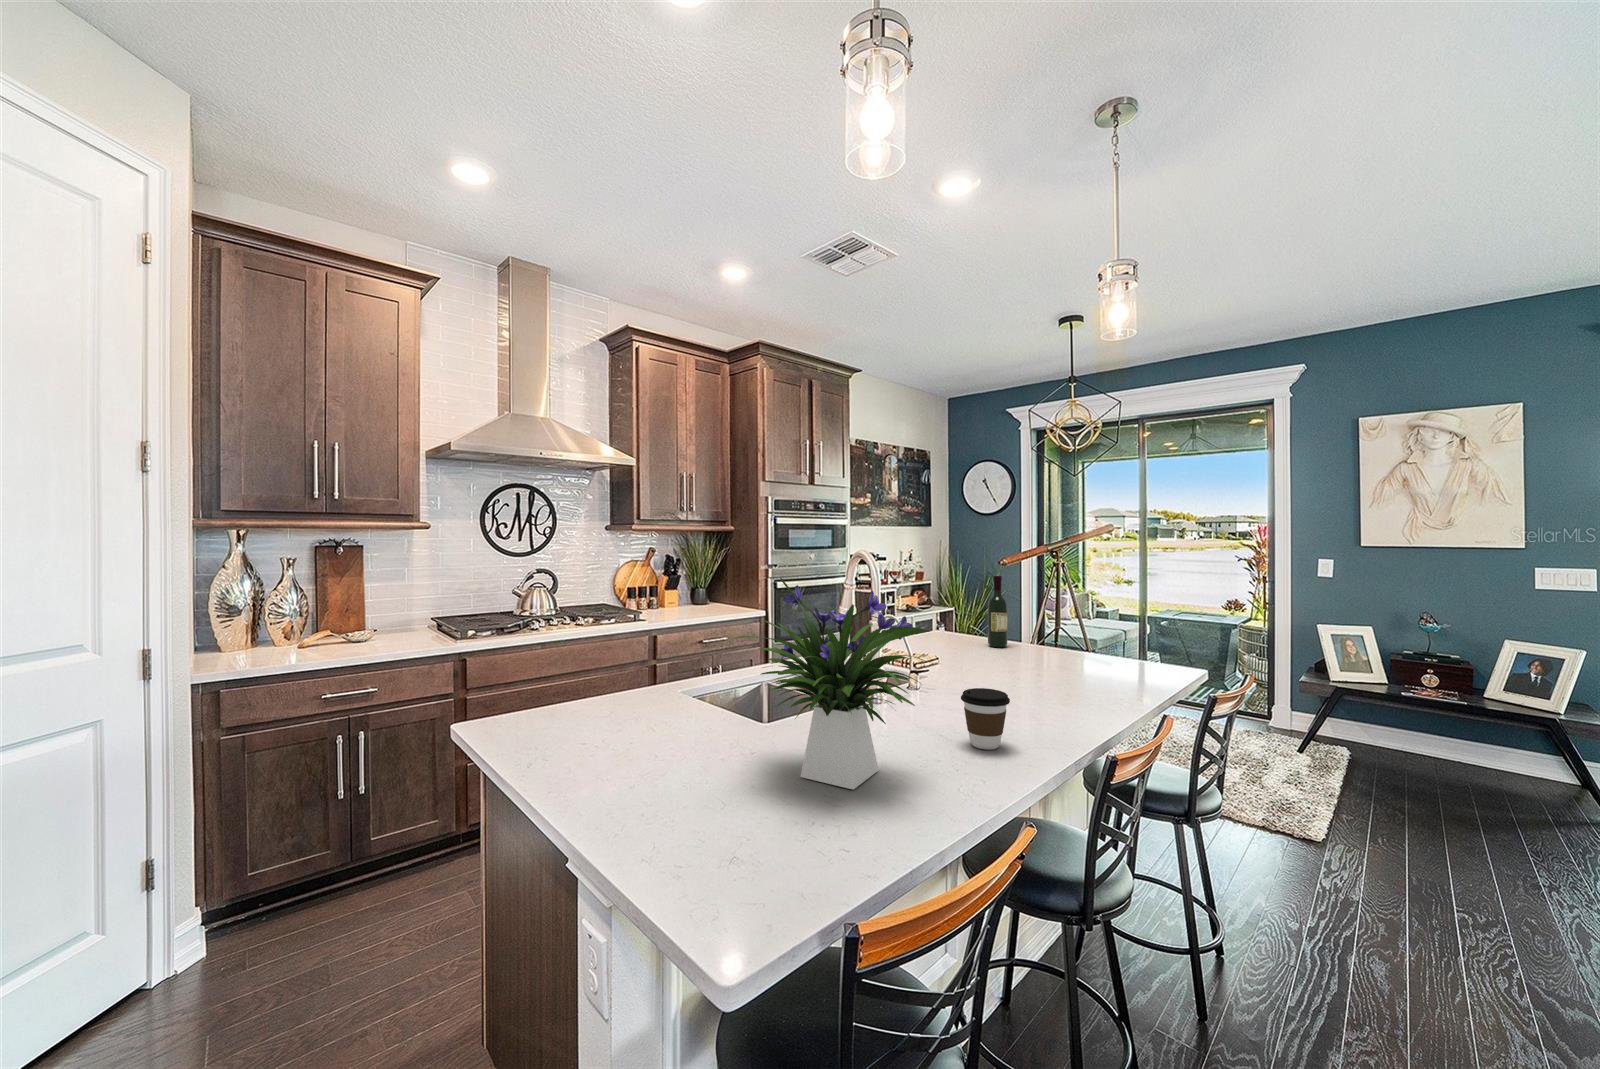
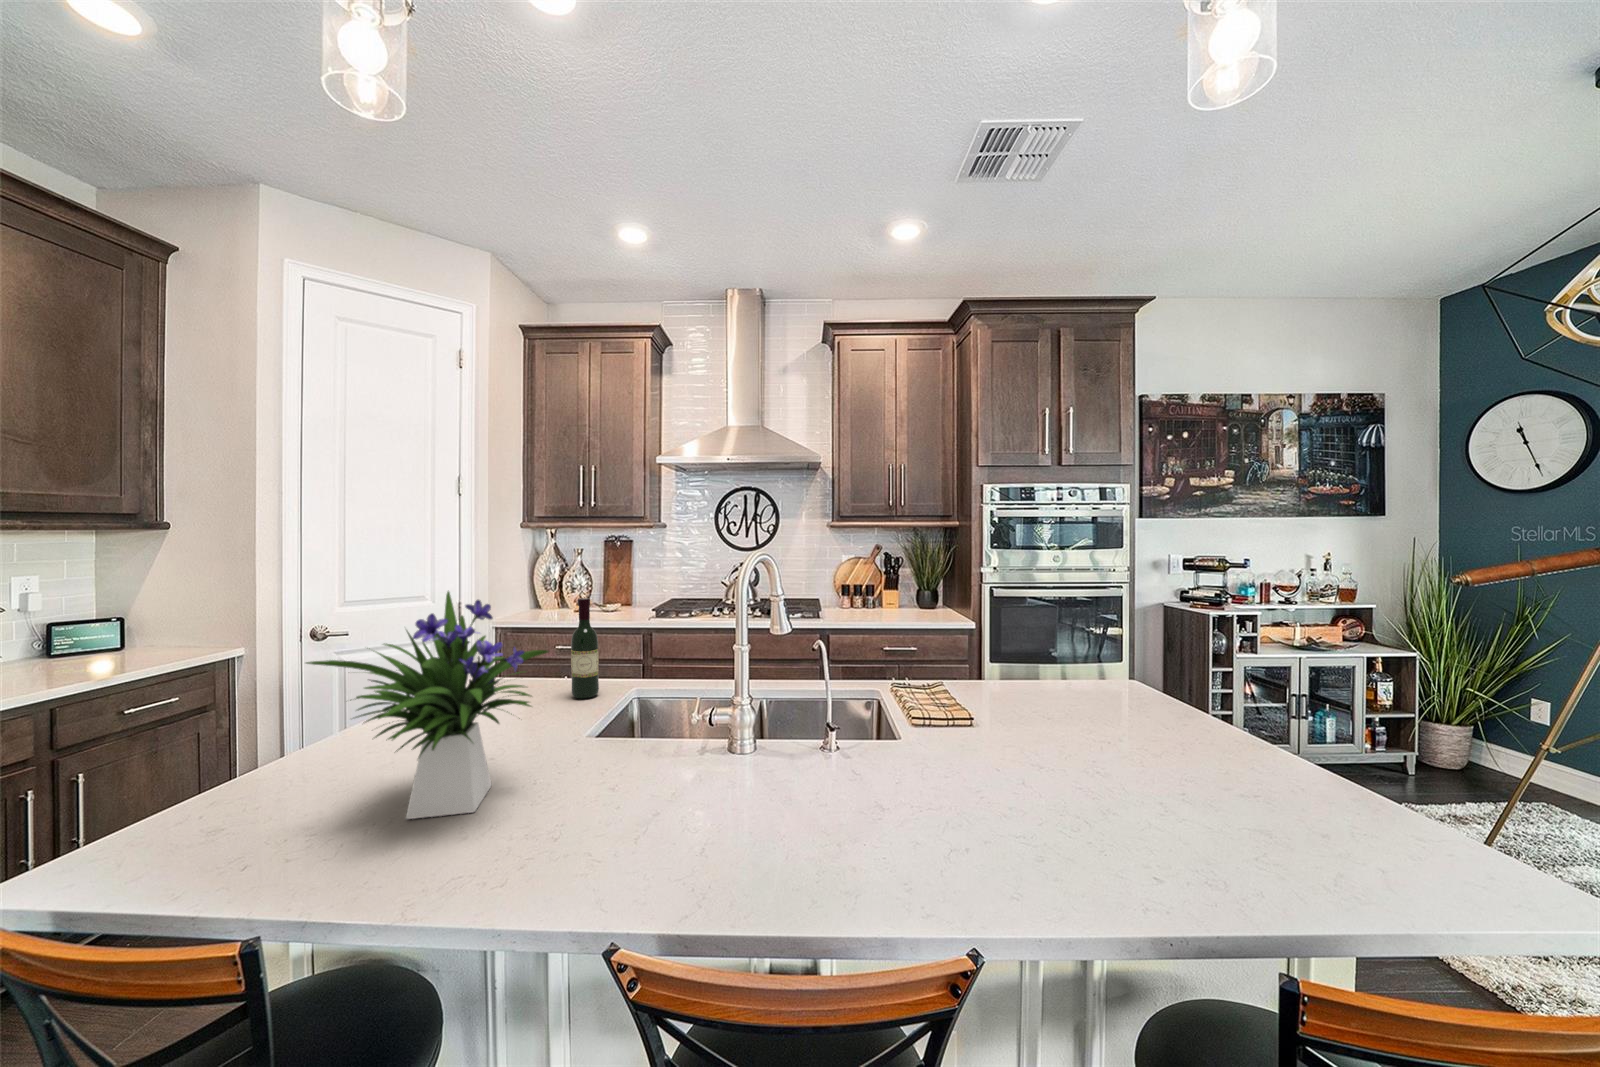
wine bottle: present [988,575,1008,647] -> present [571,598,599,699]
coffee cup: present [961,688,1010,749] -> none [586,754,652,842]

